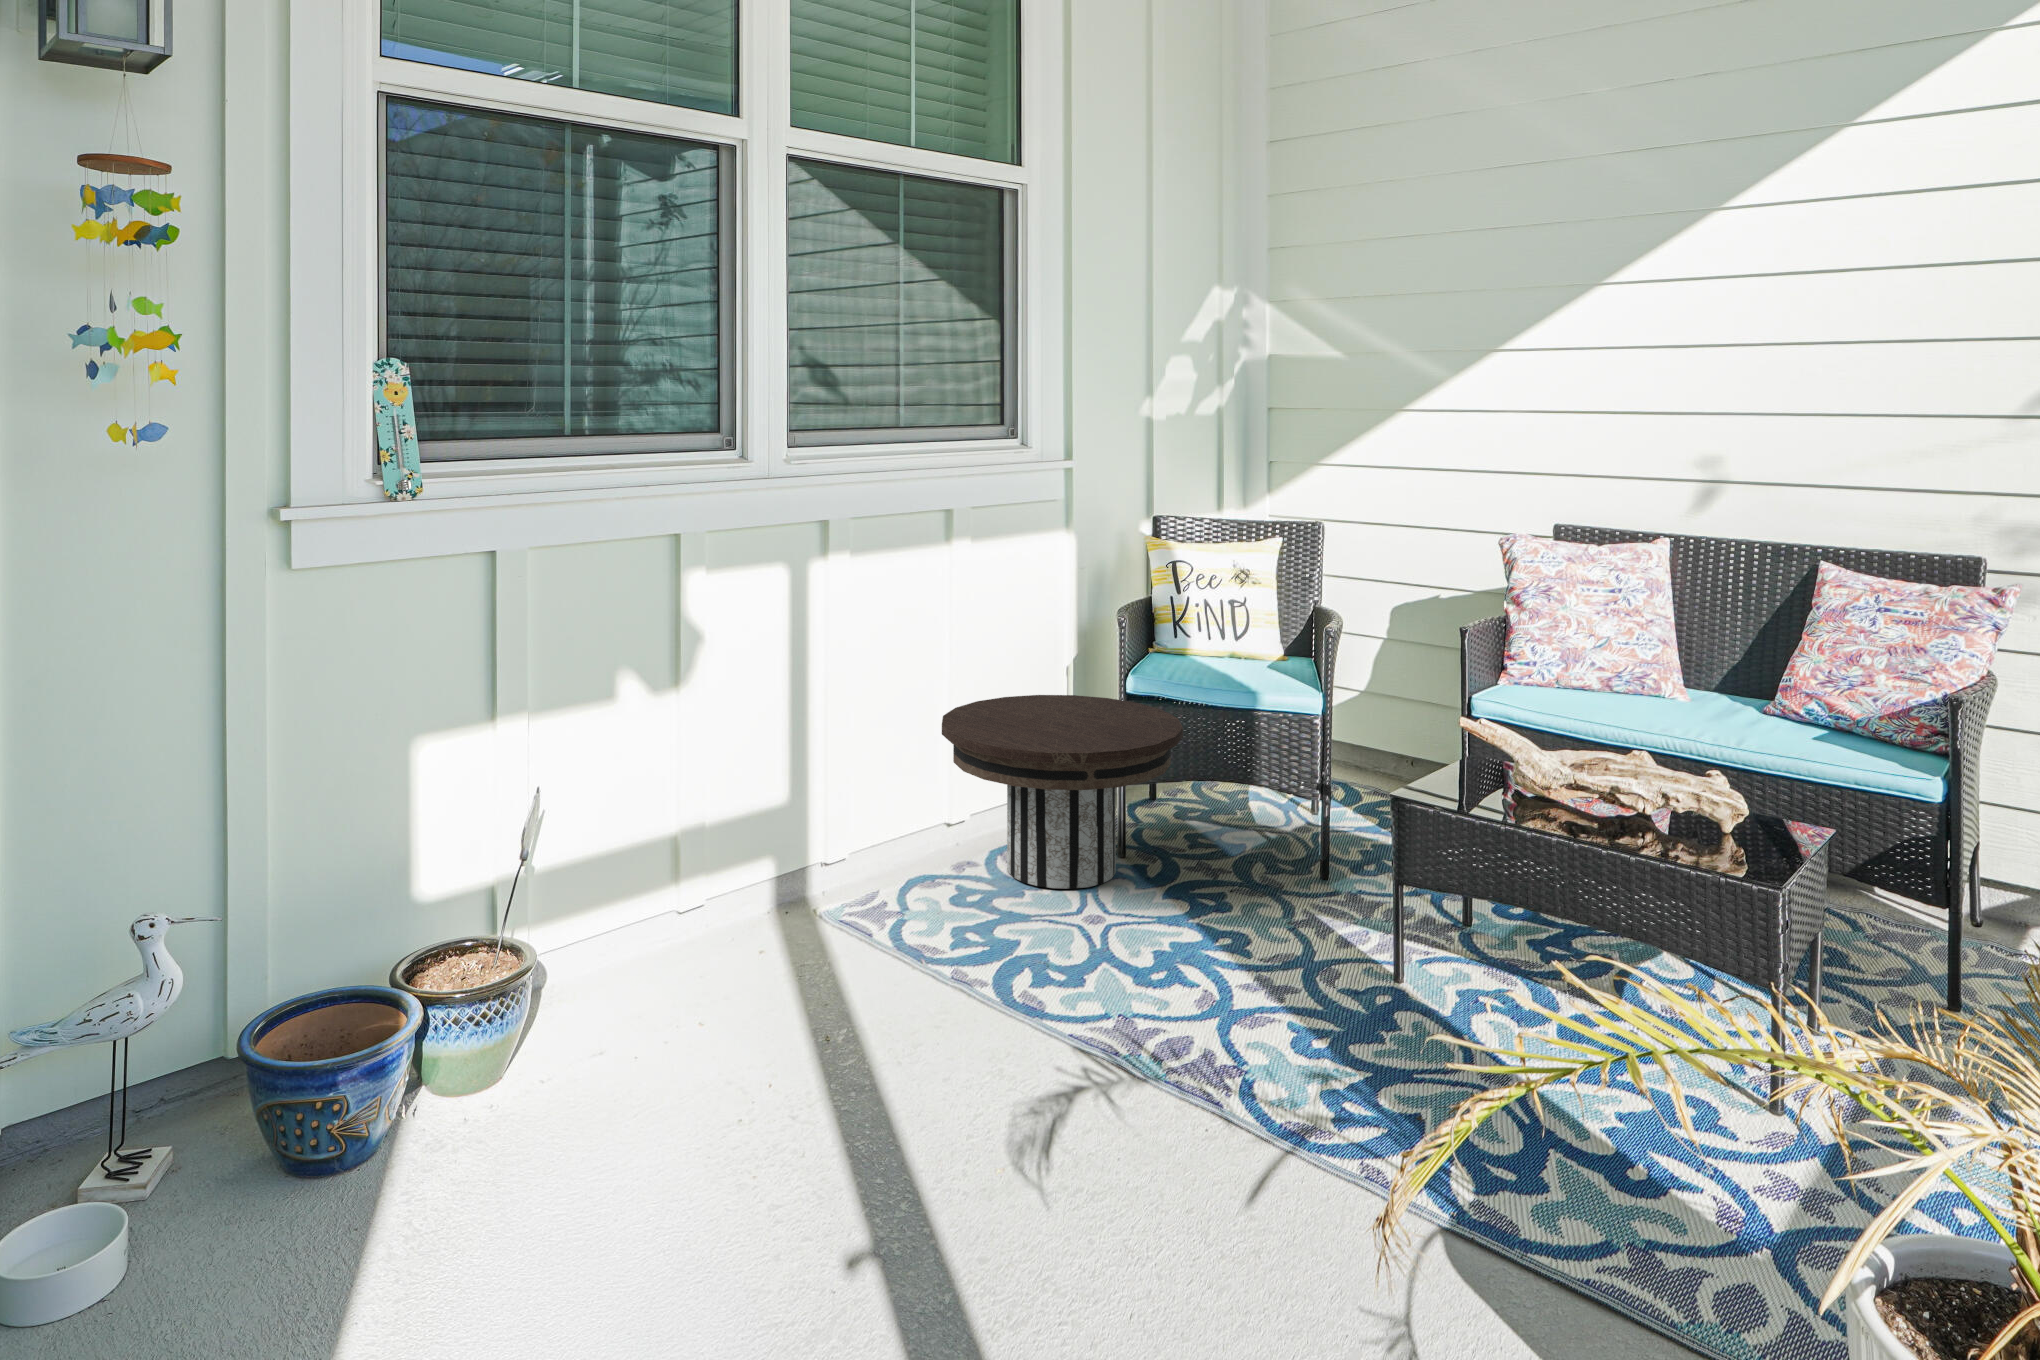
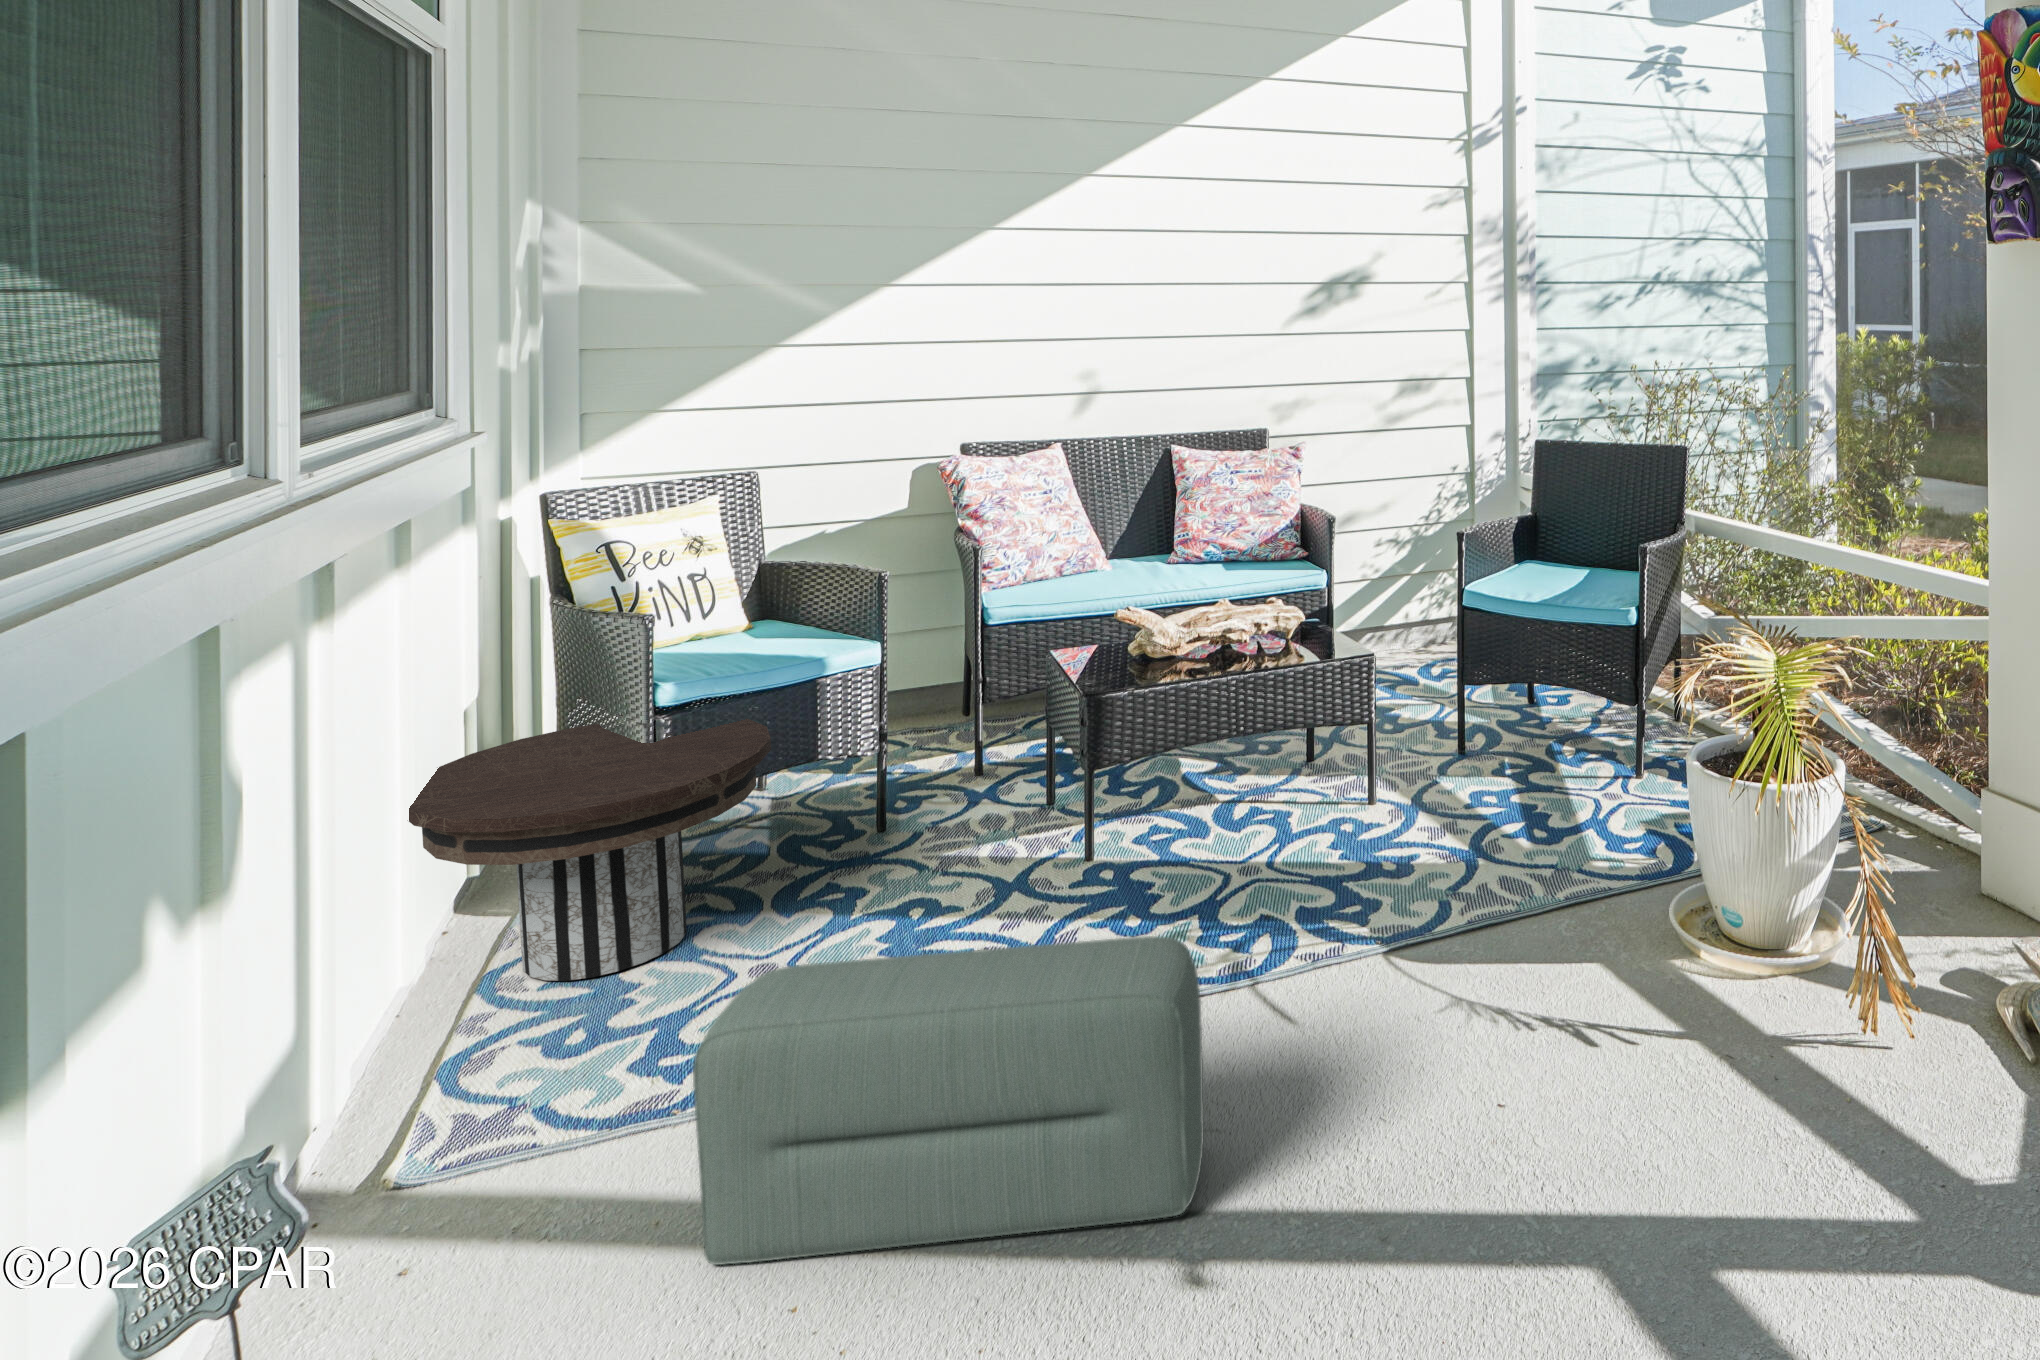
pouf: none [782,883,1040,1247] -> present [693,936,1204,1265]

